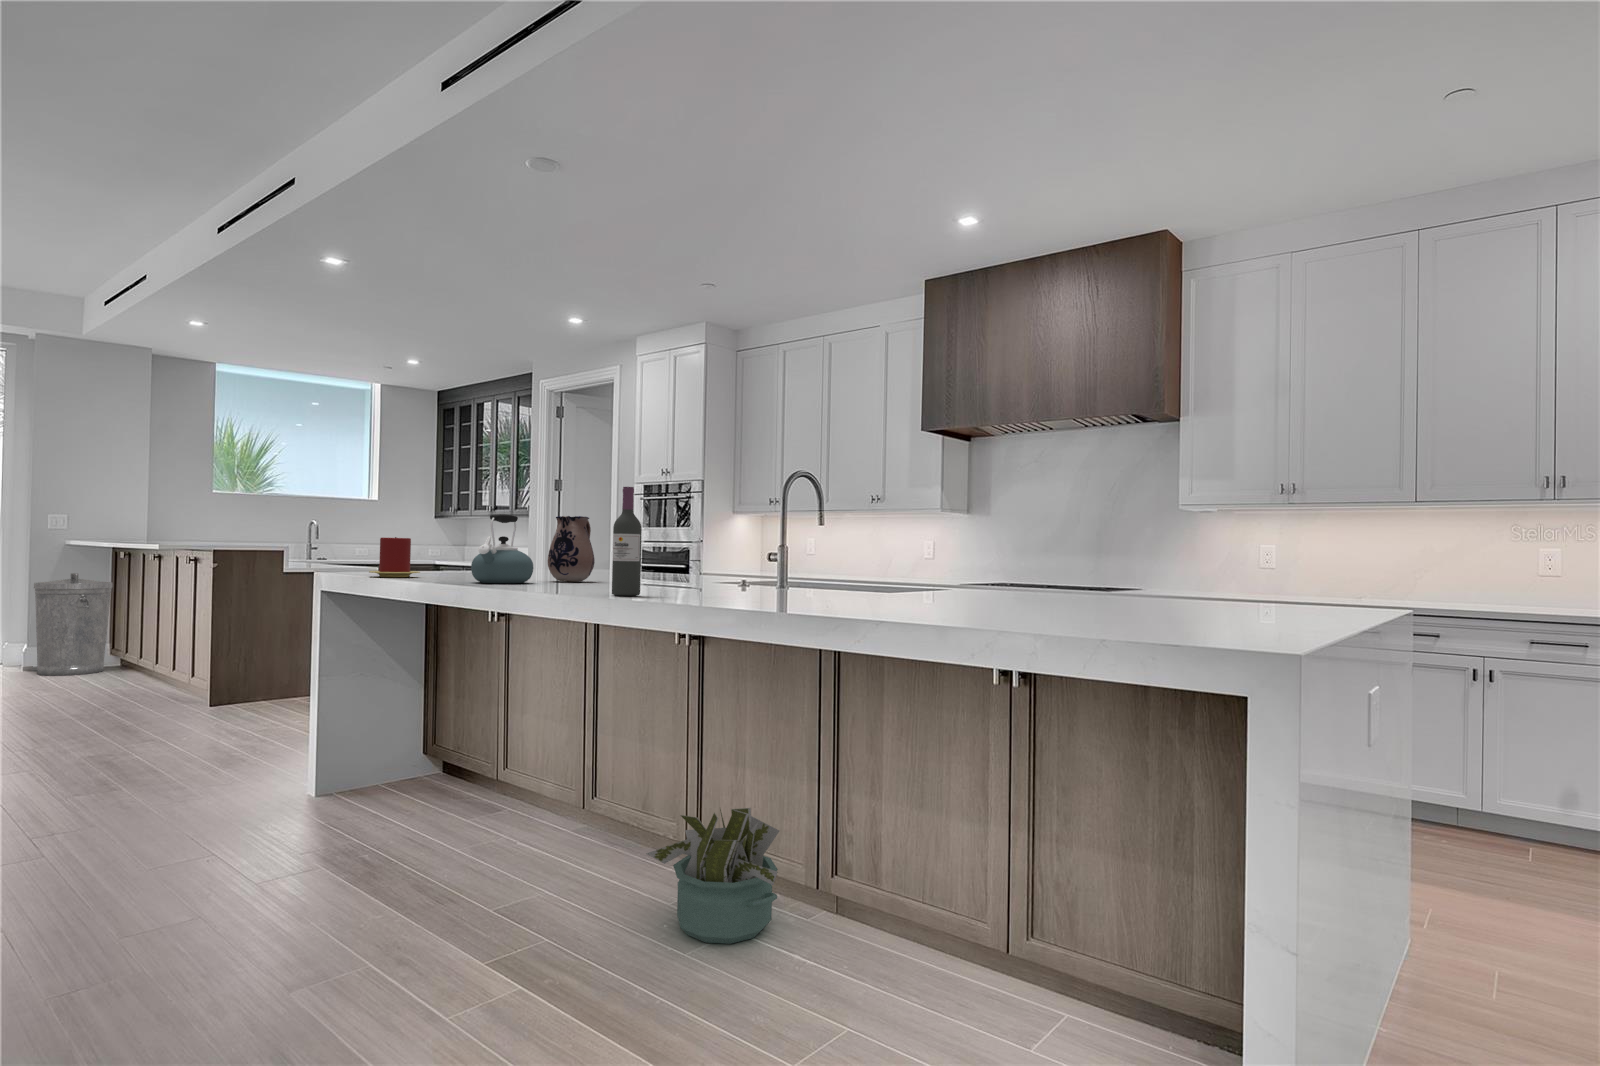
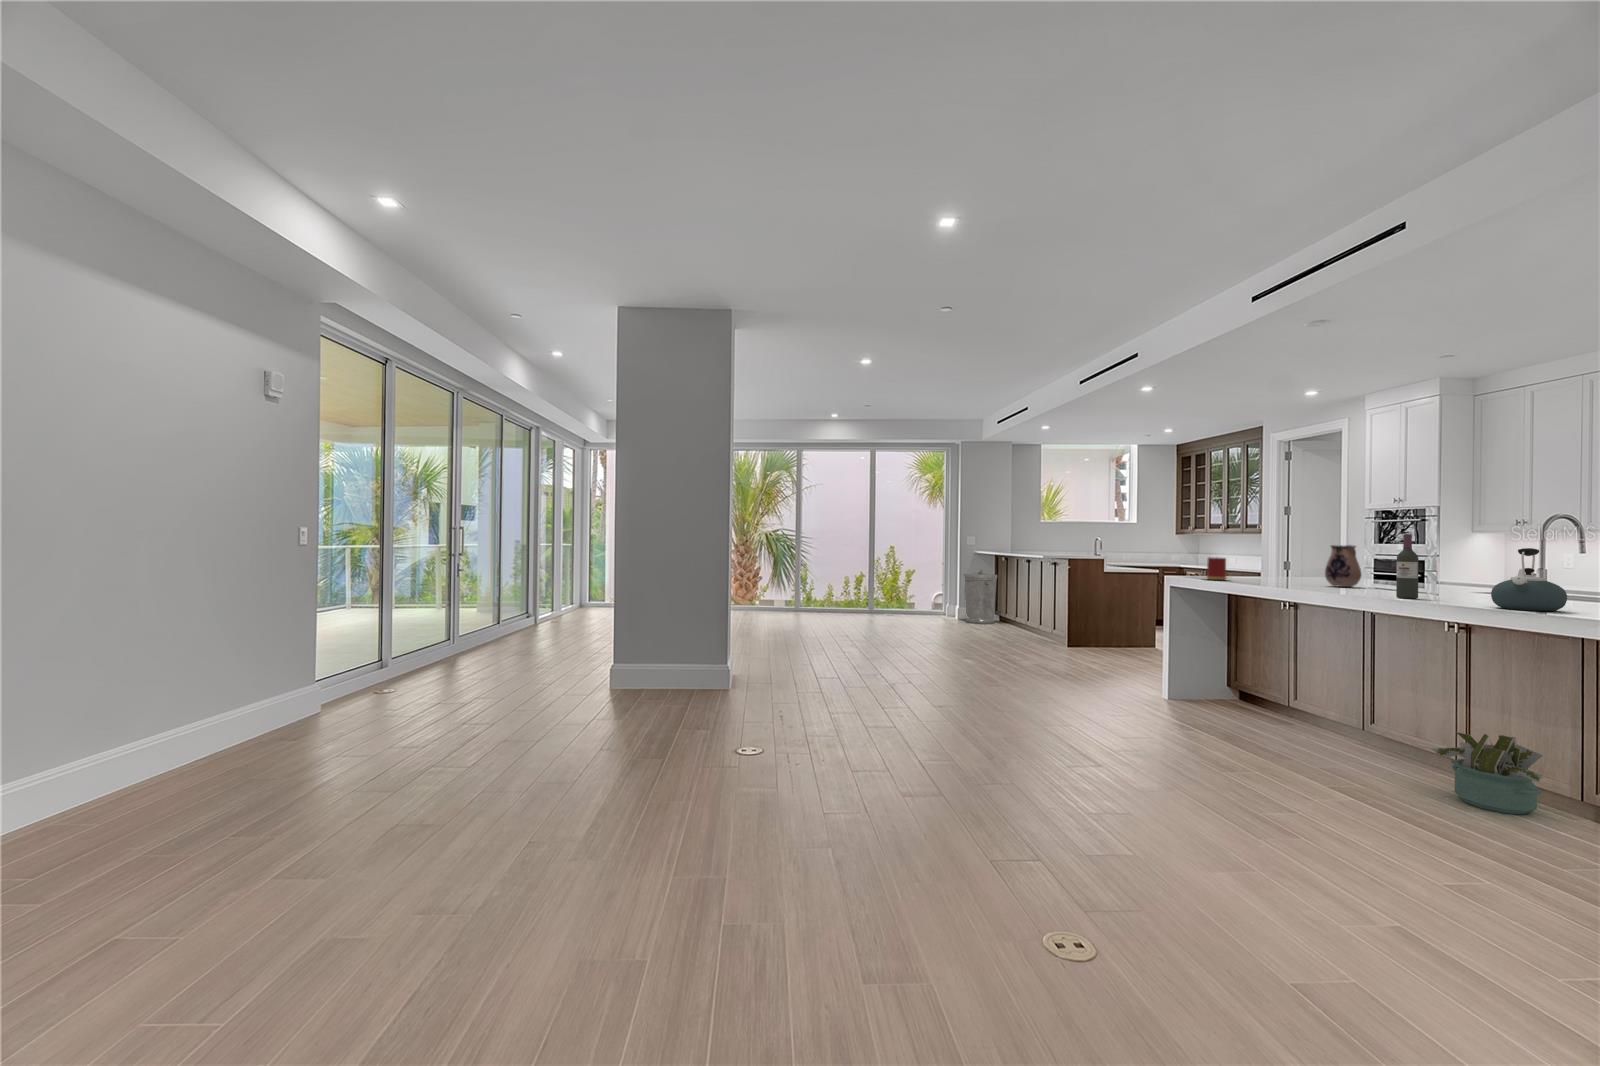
kettle: present [471,514,533,583] -> present [1491,548,1567,611]

